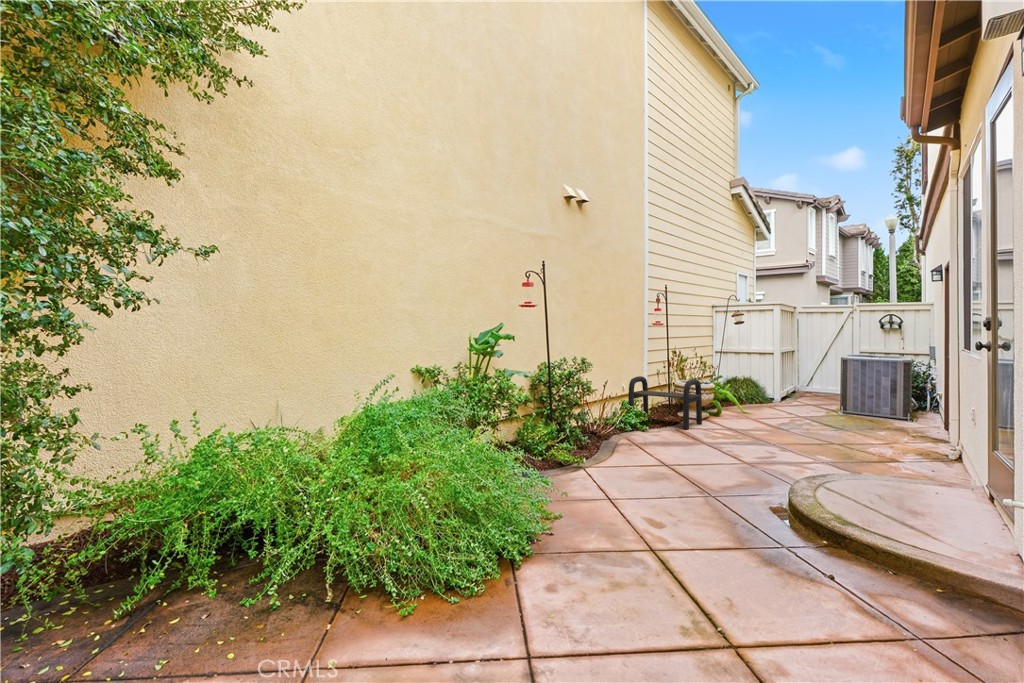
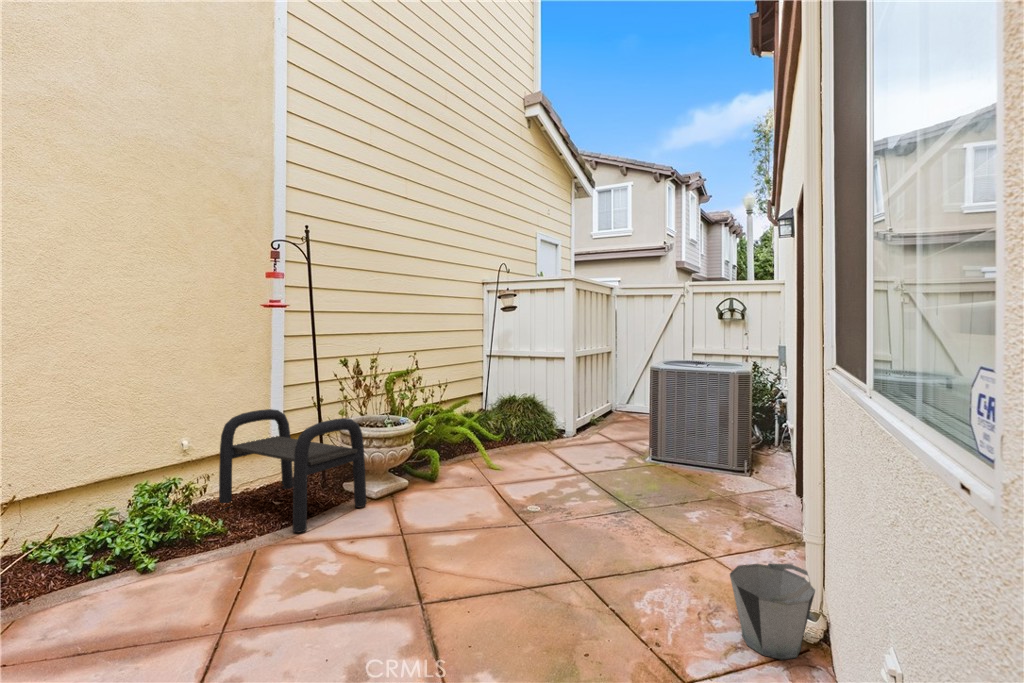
bucket: none [919,429,958,459] -> present [730,563,815,660]

